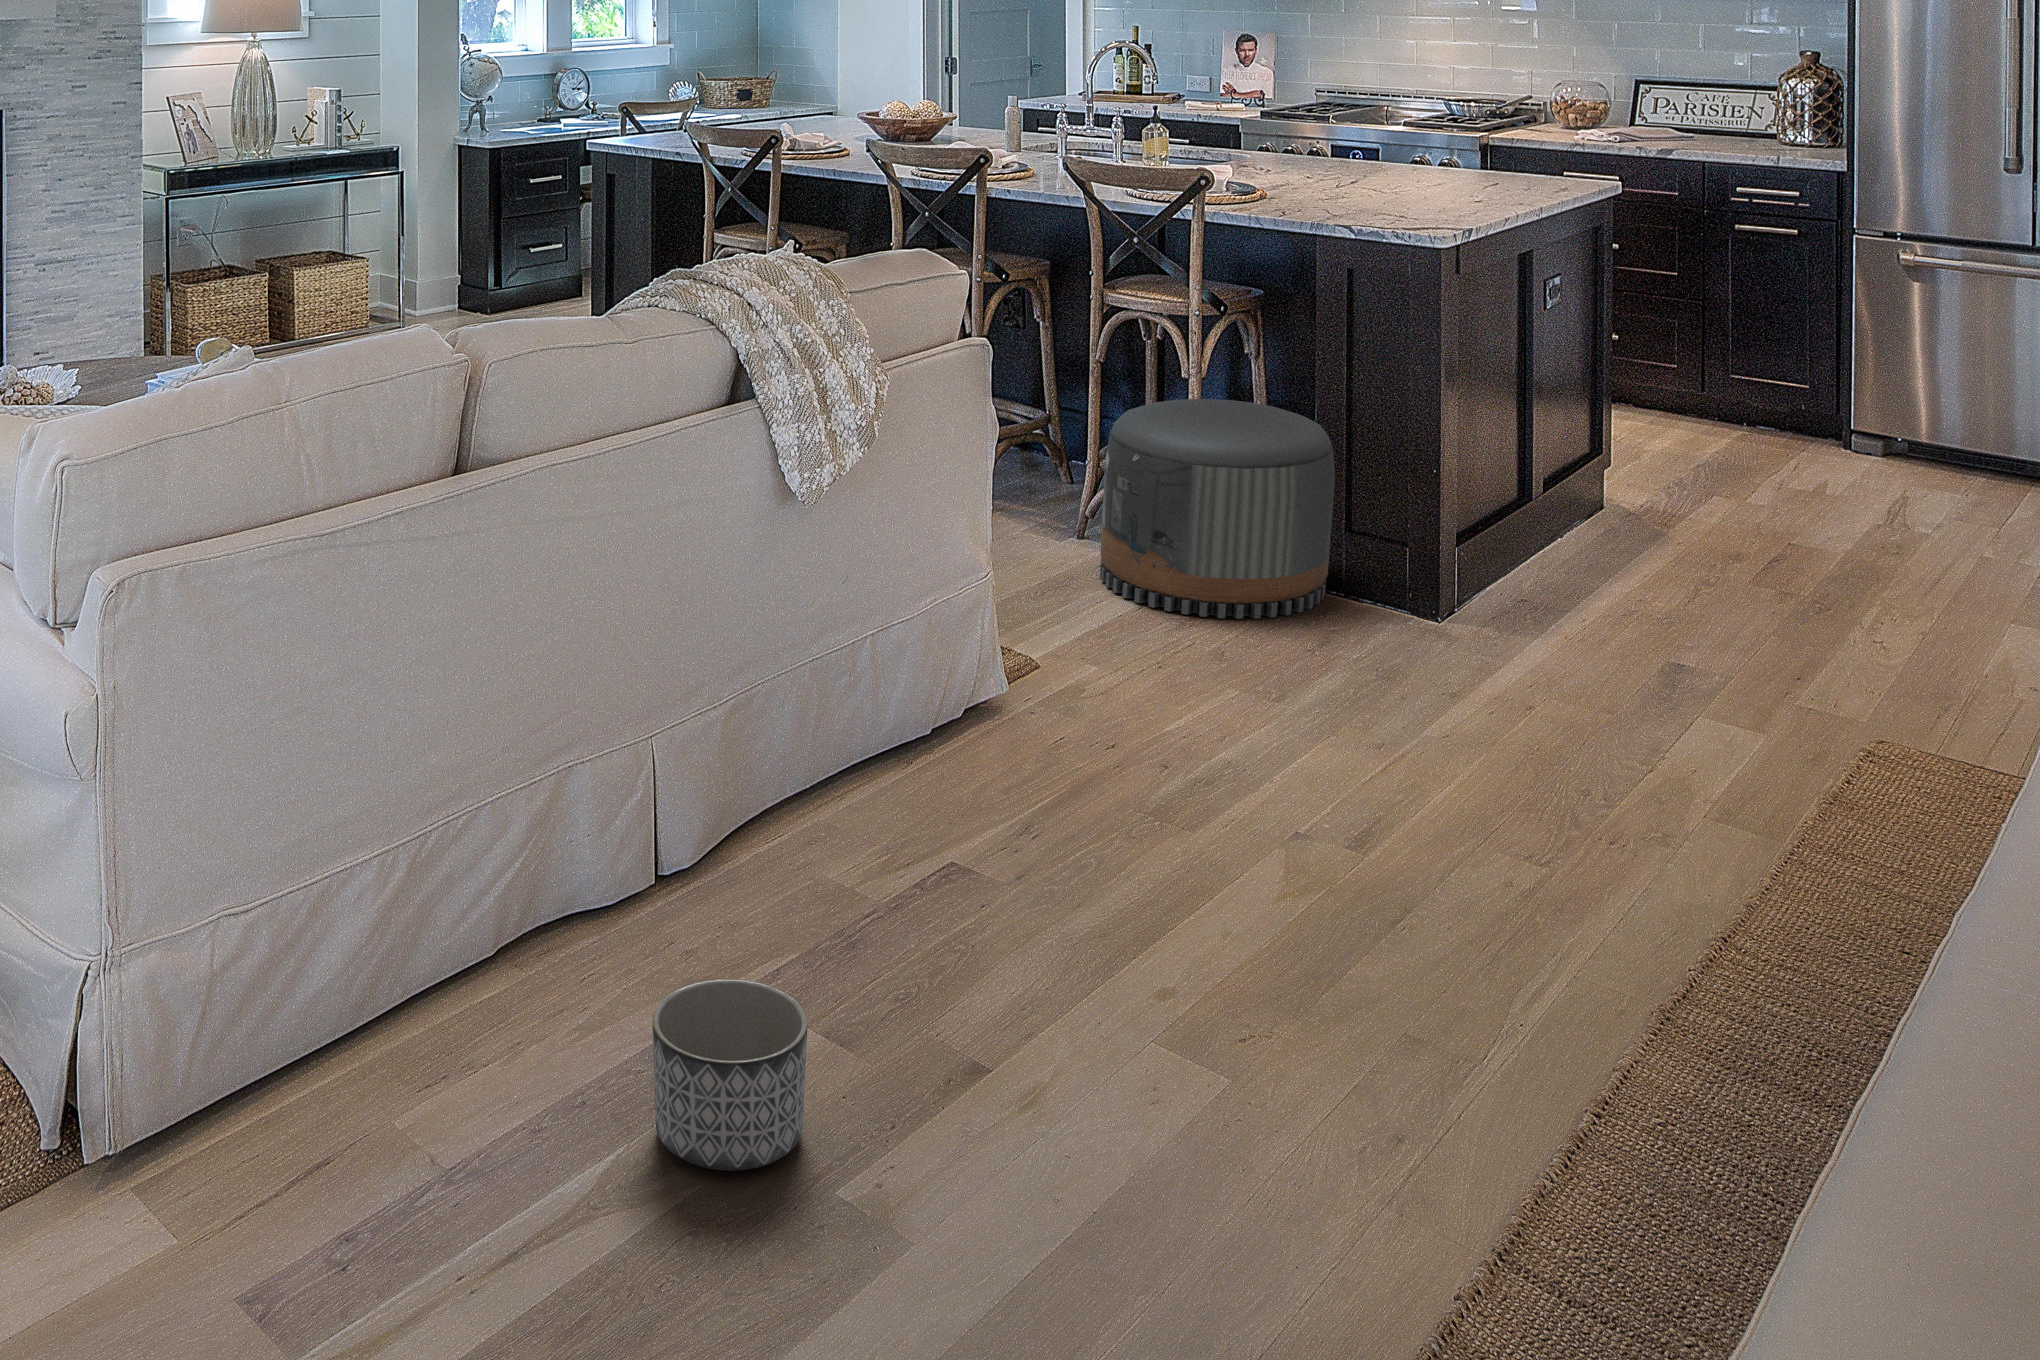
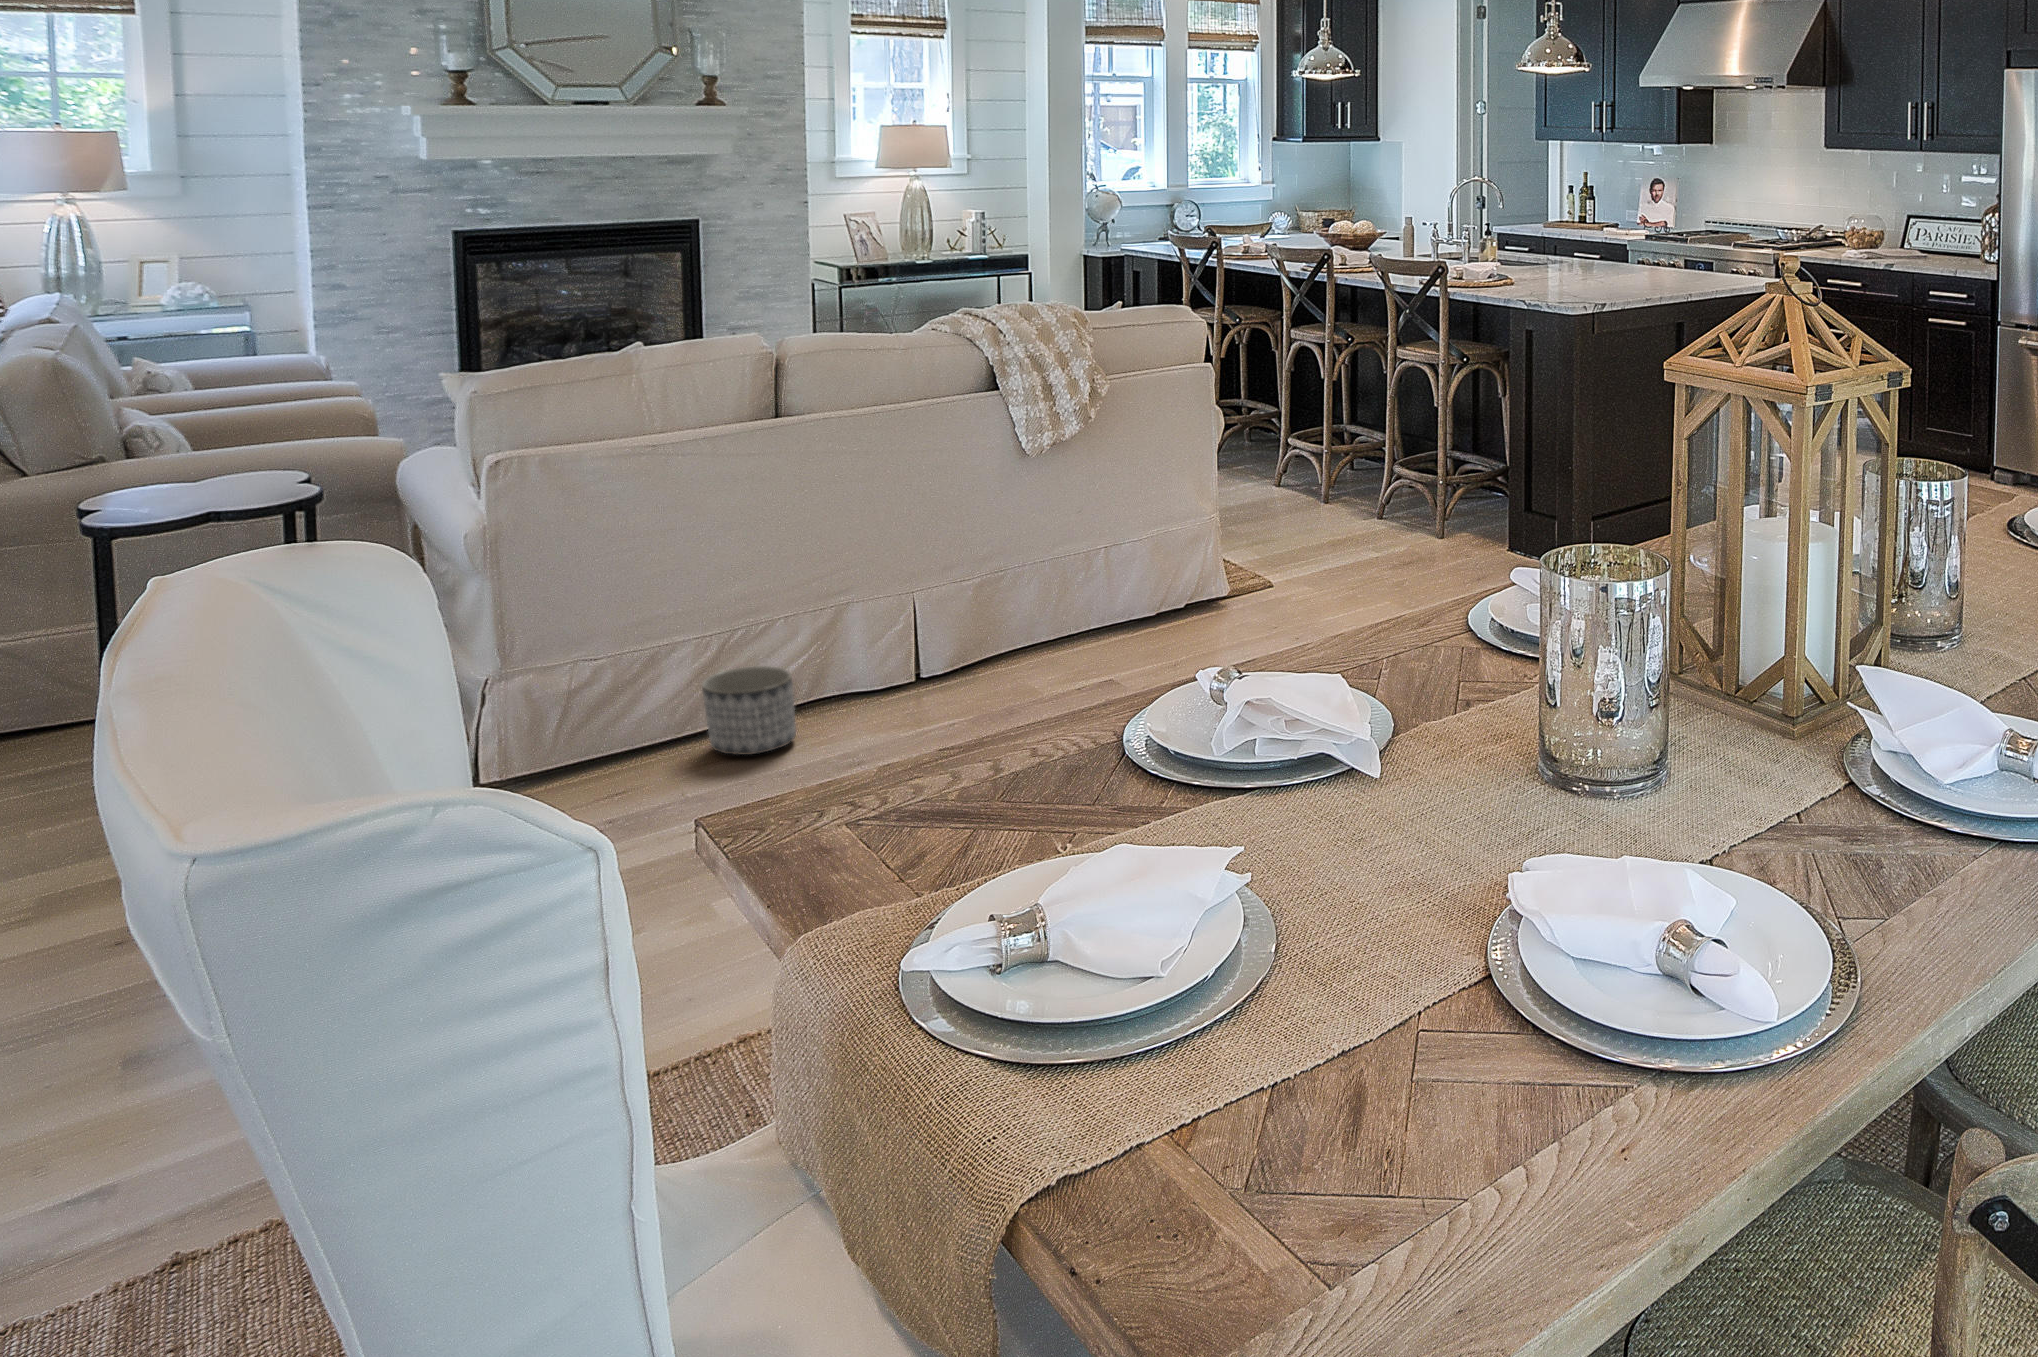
pouf: present [1100,399,1335,619] -> none [1303,416,1452,556]

